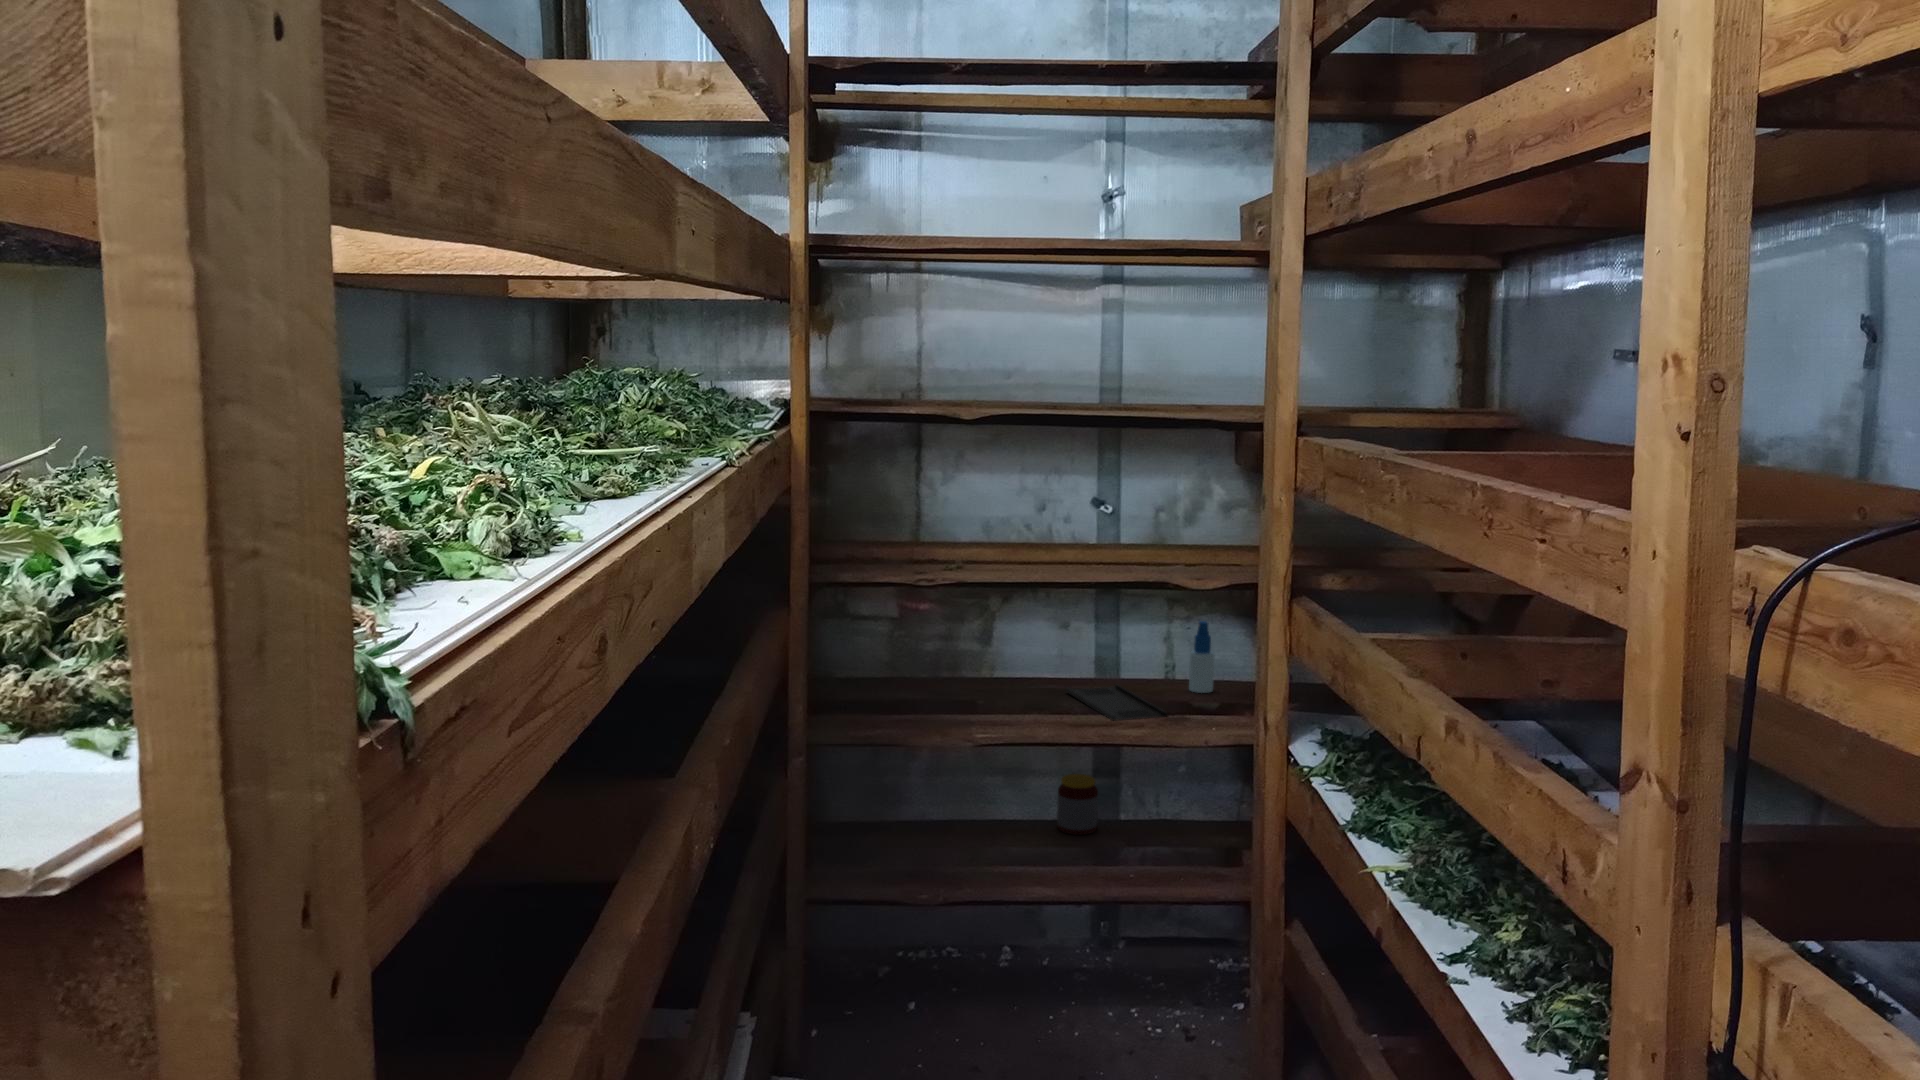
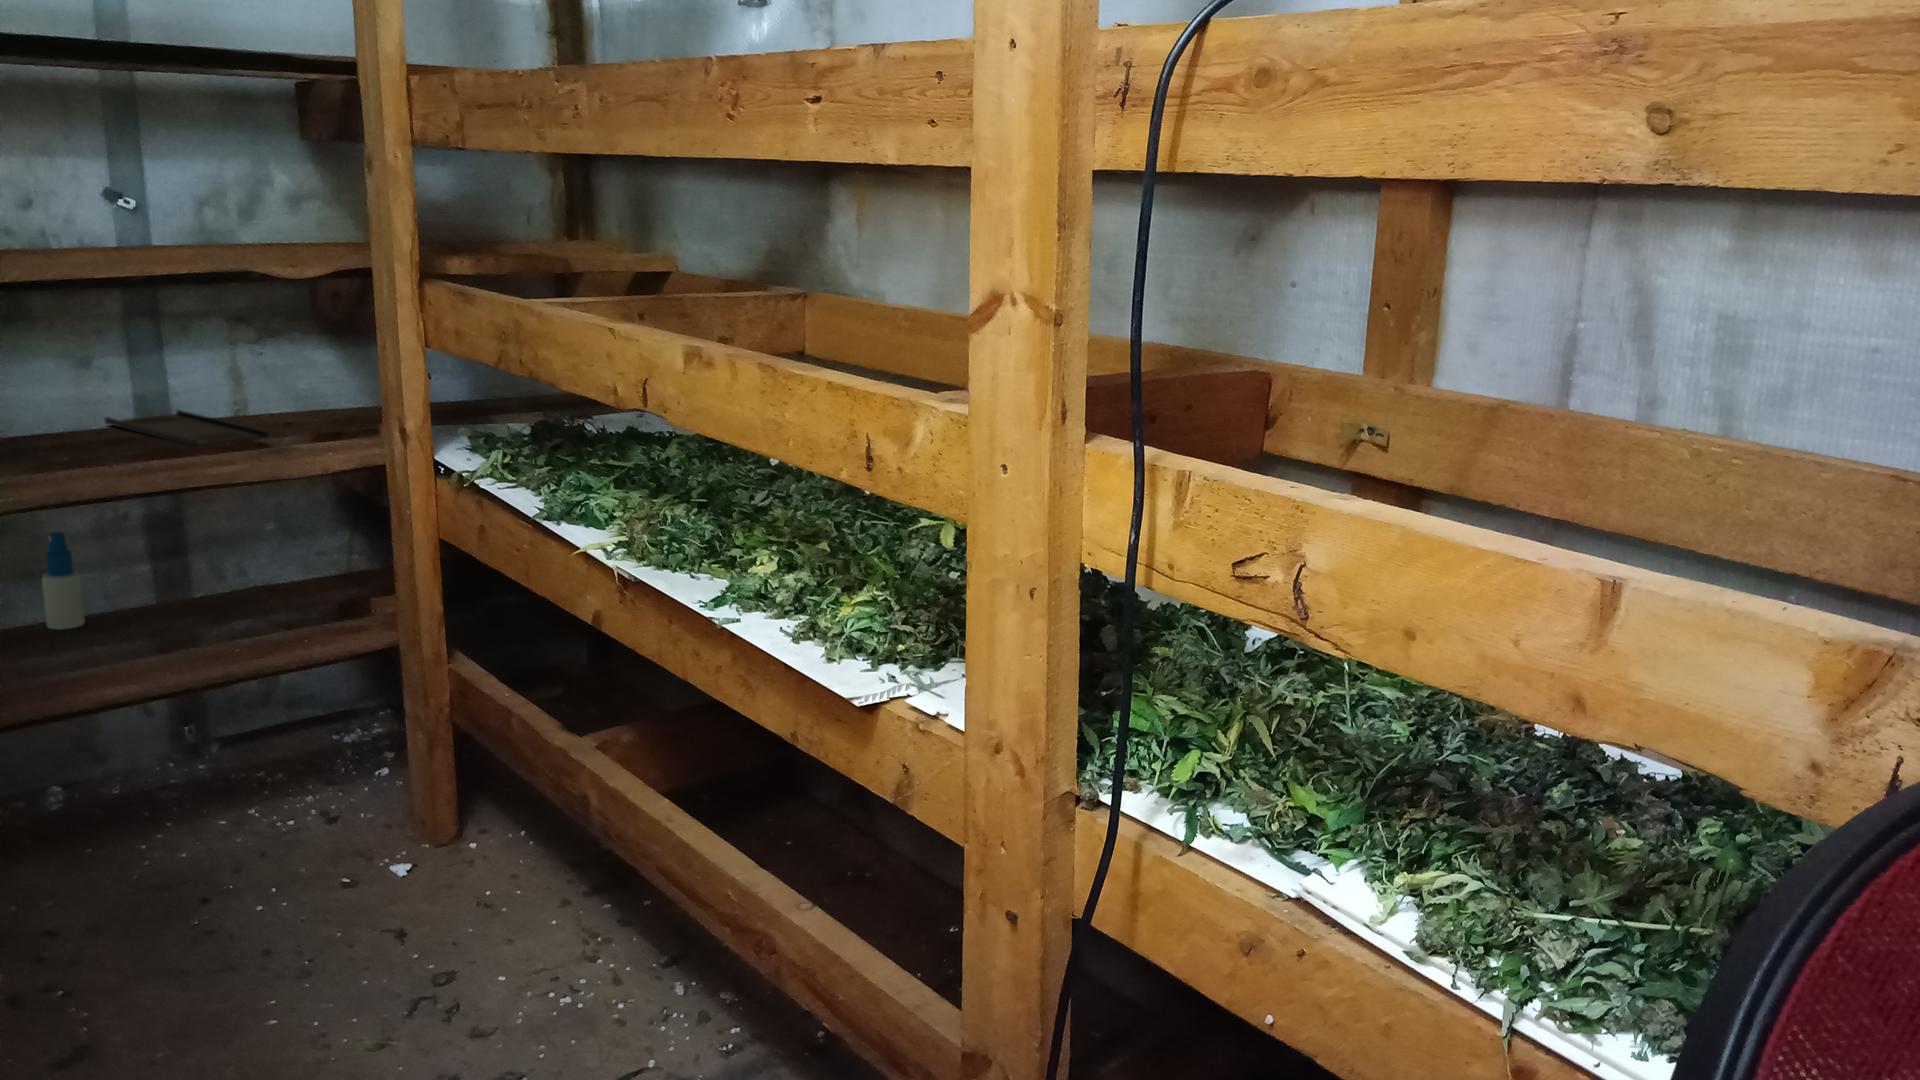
spray bottle: present [1189,621,1214,693] -> present [42,532,85,630]
jar: present [1057,774,1098,835] -> none [106,534,171,612]

